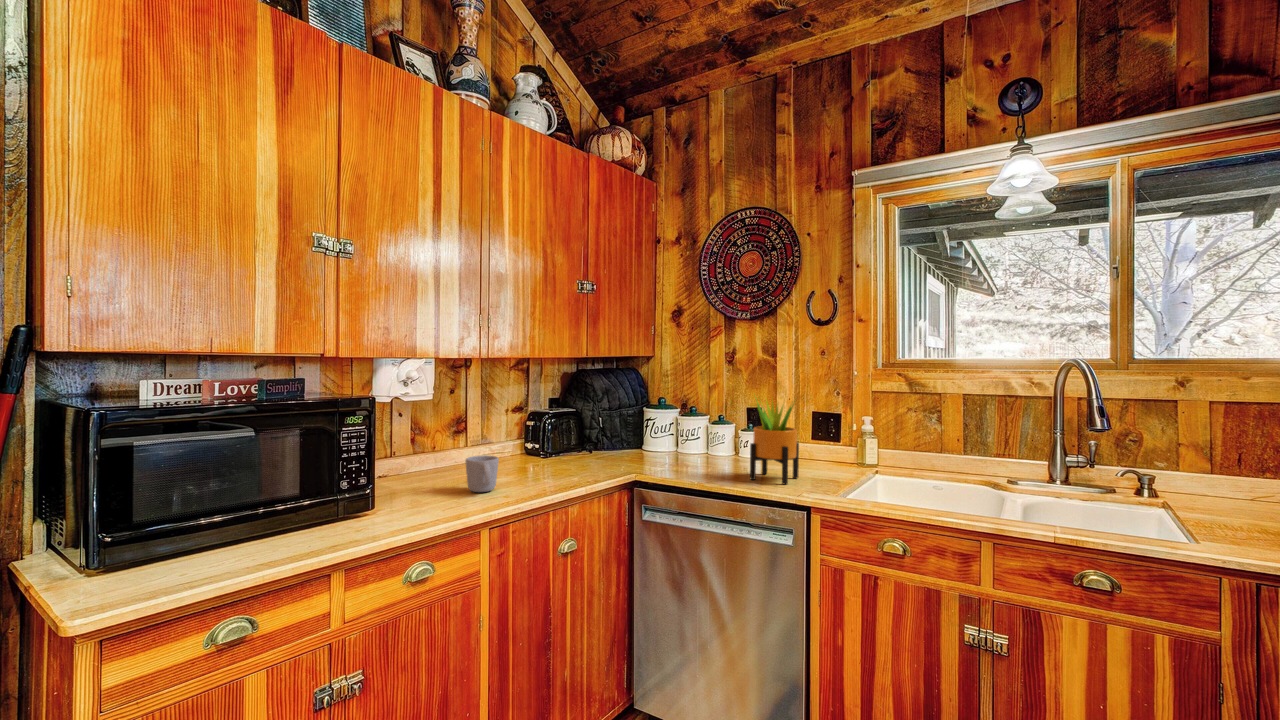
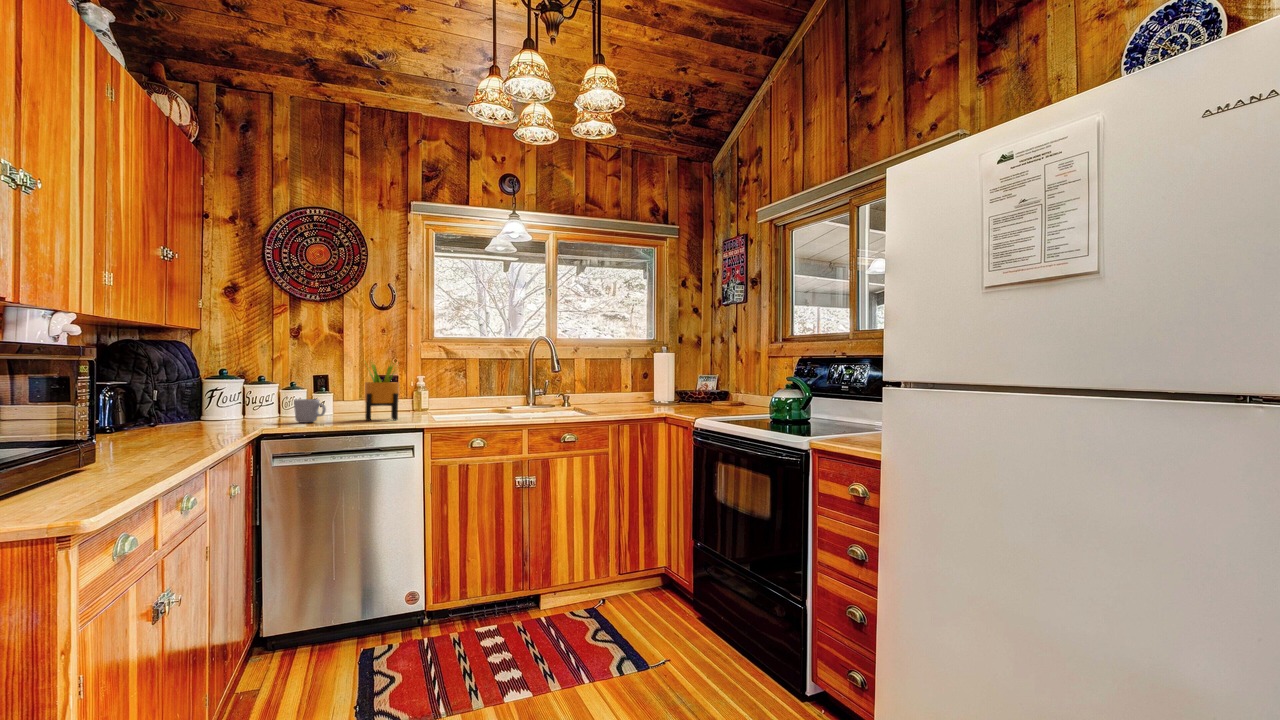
mug: present [465,455,499,492] -> present [294,399,326,423]

